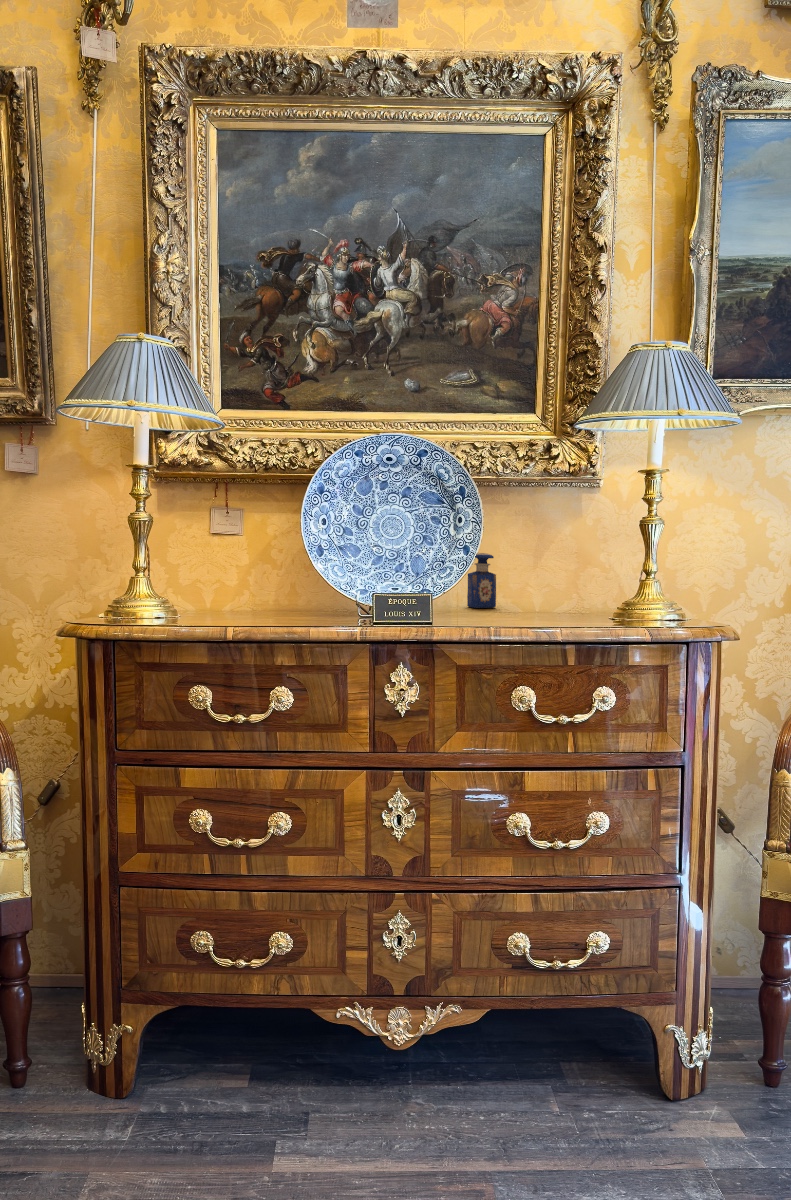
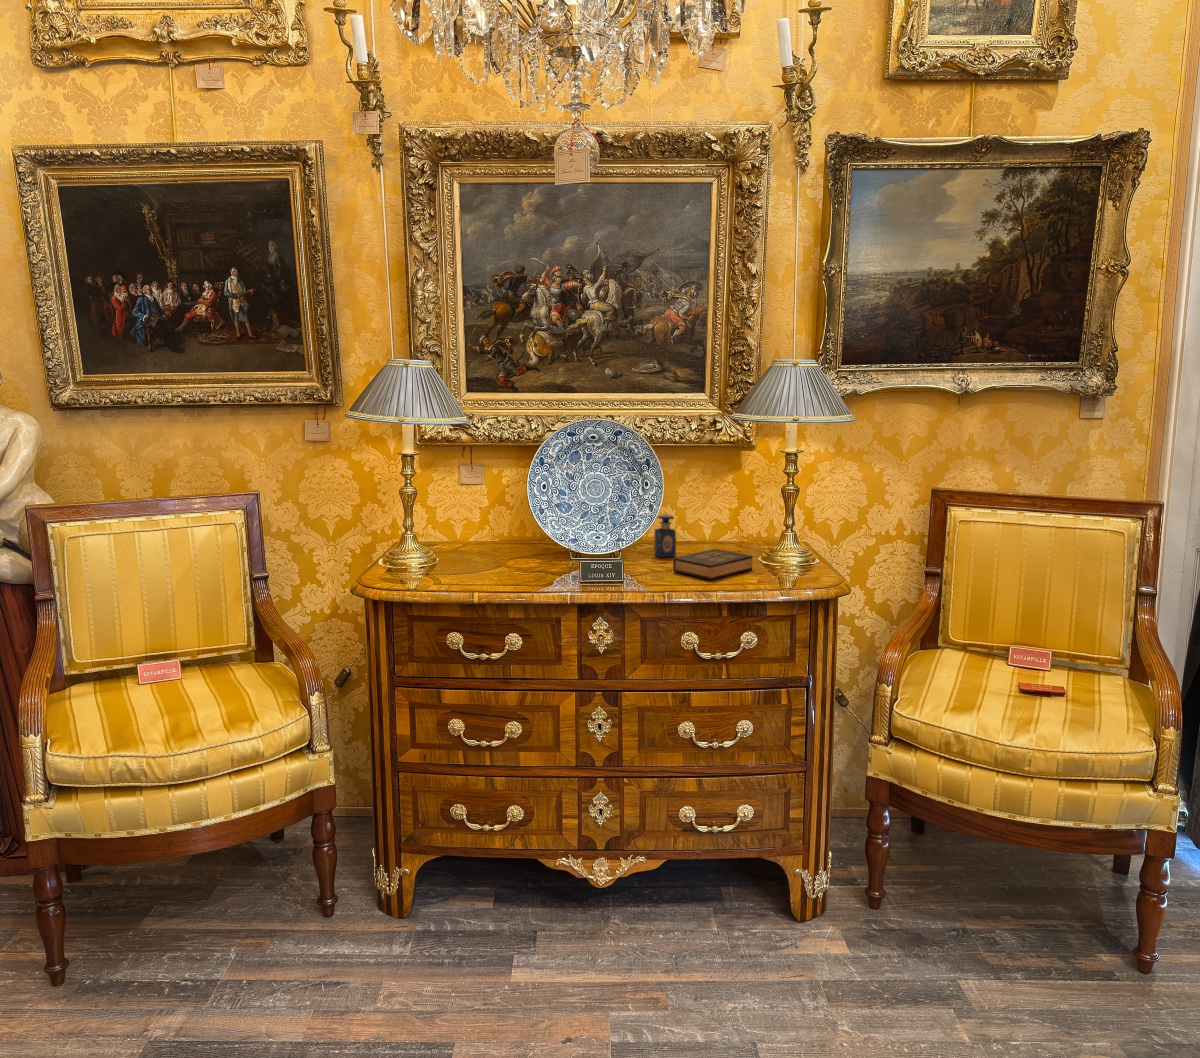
hardback book: none [496,594,599,622] -> present [673,549,753,580]

